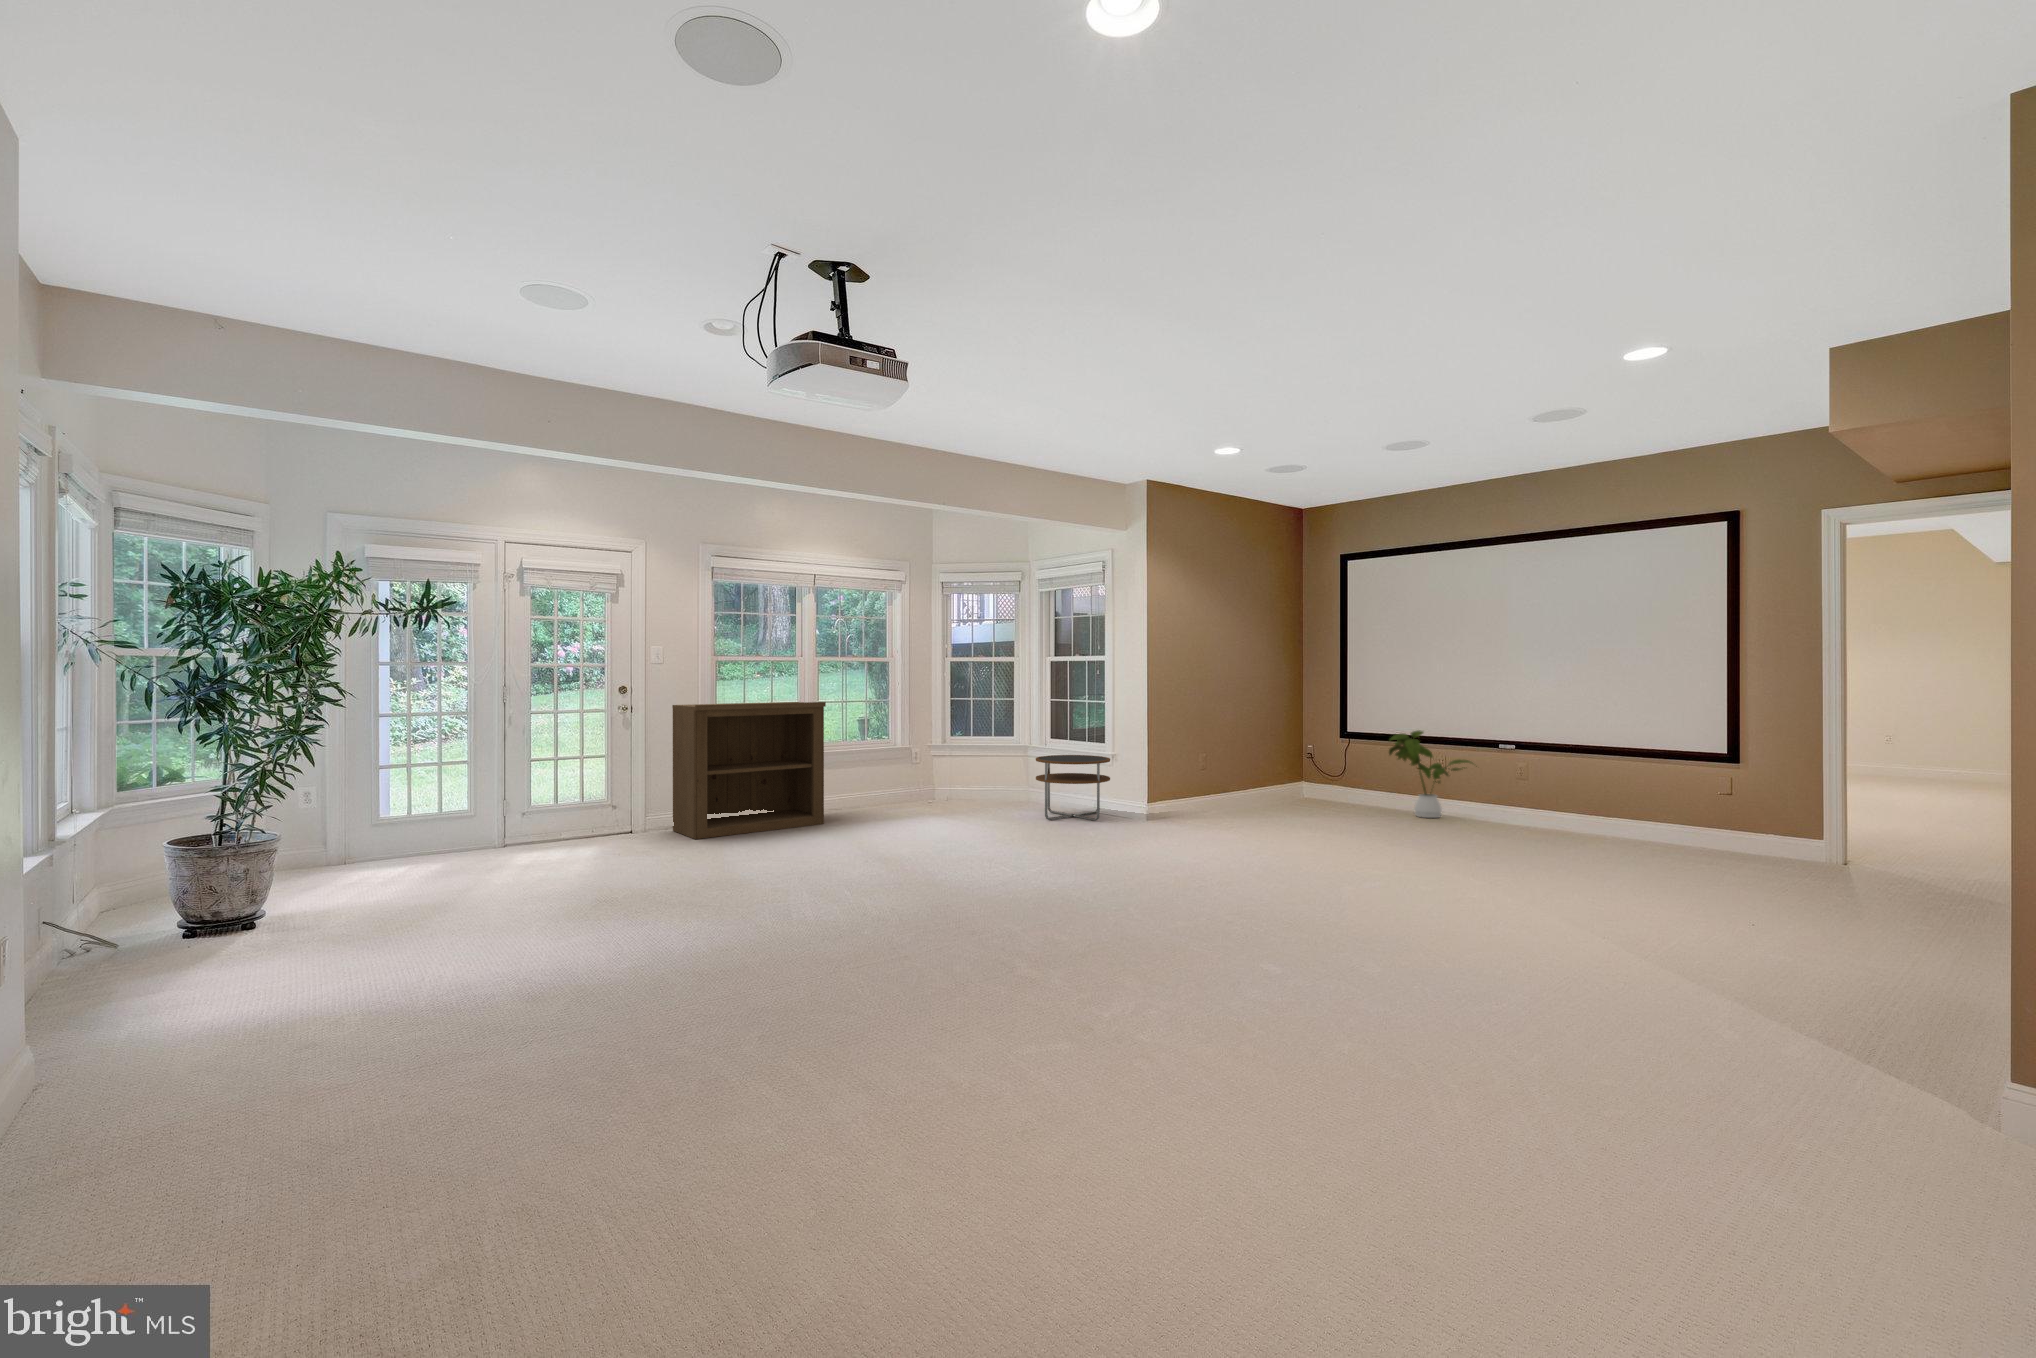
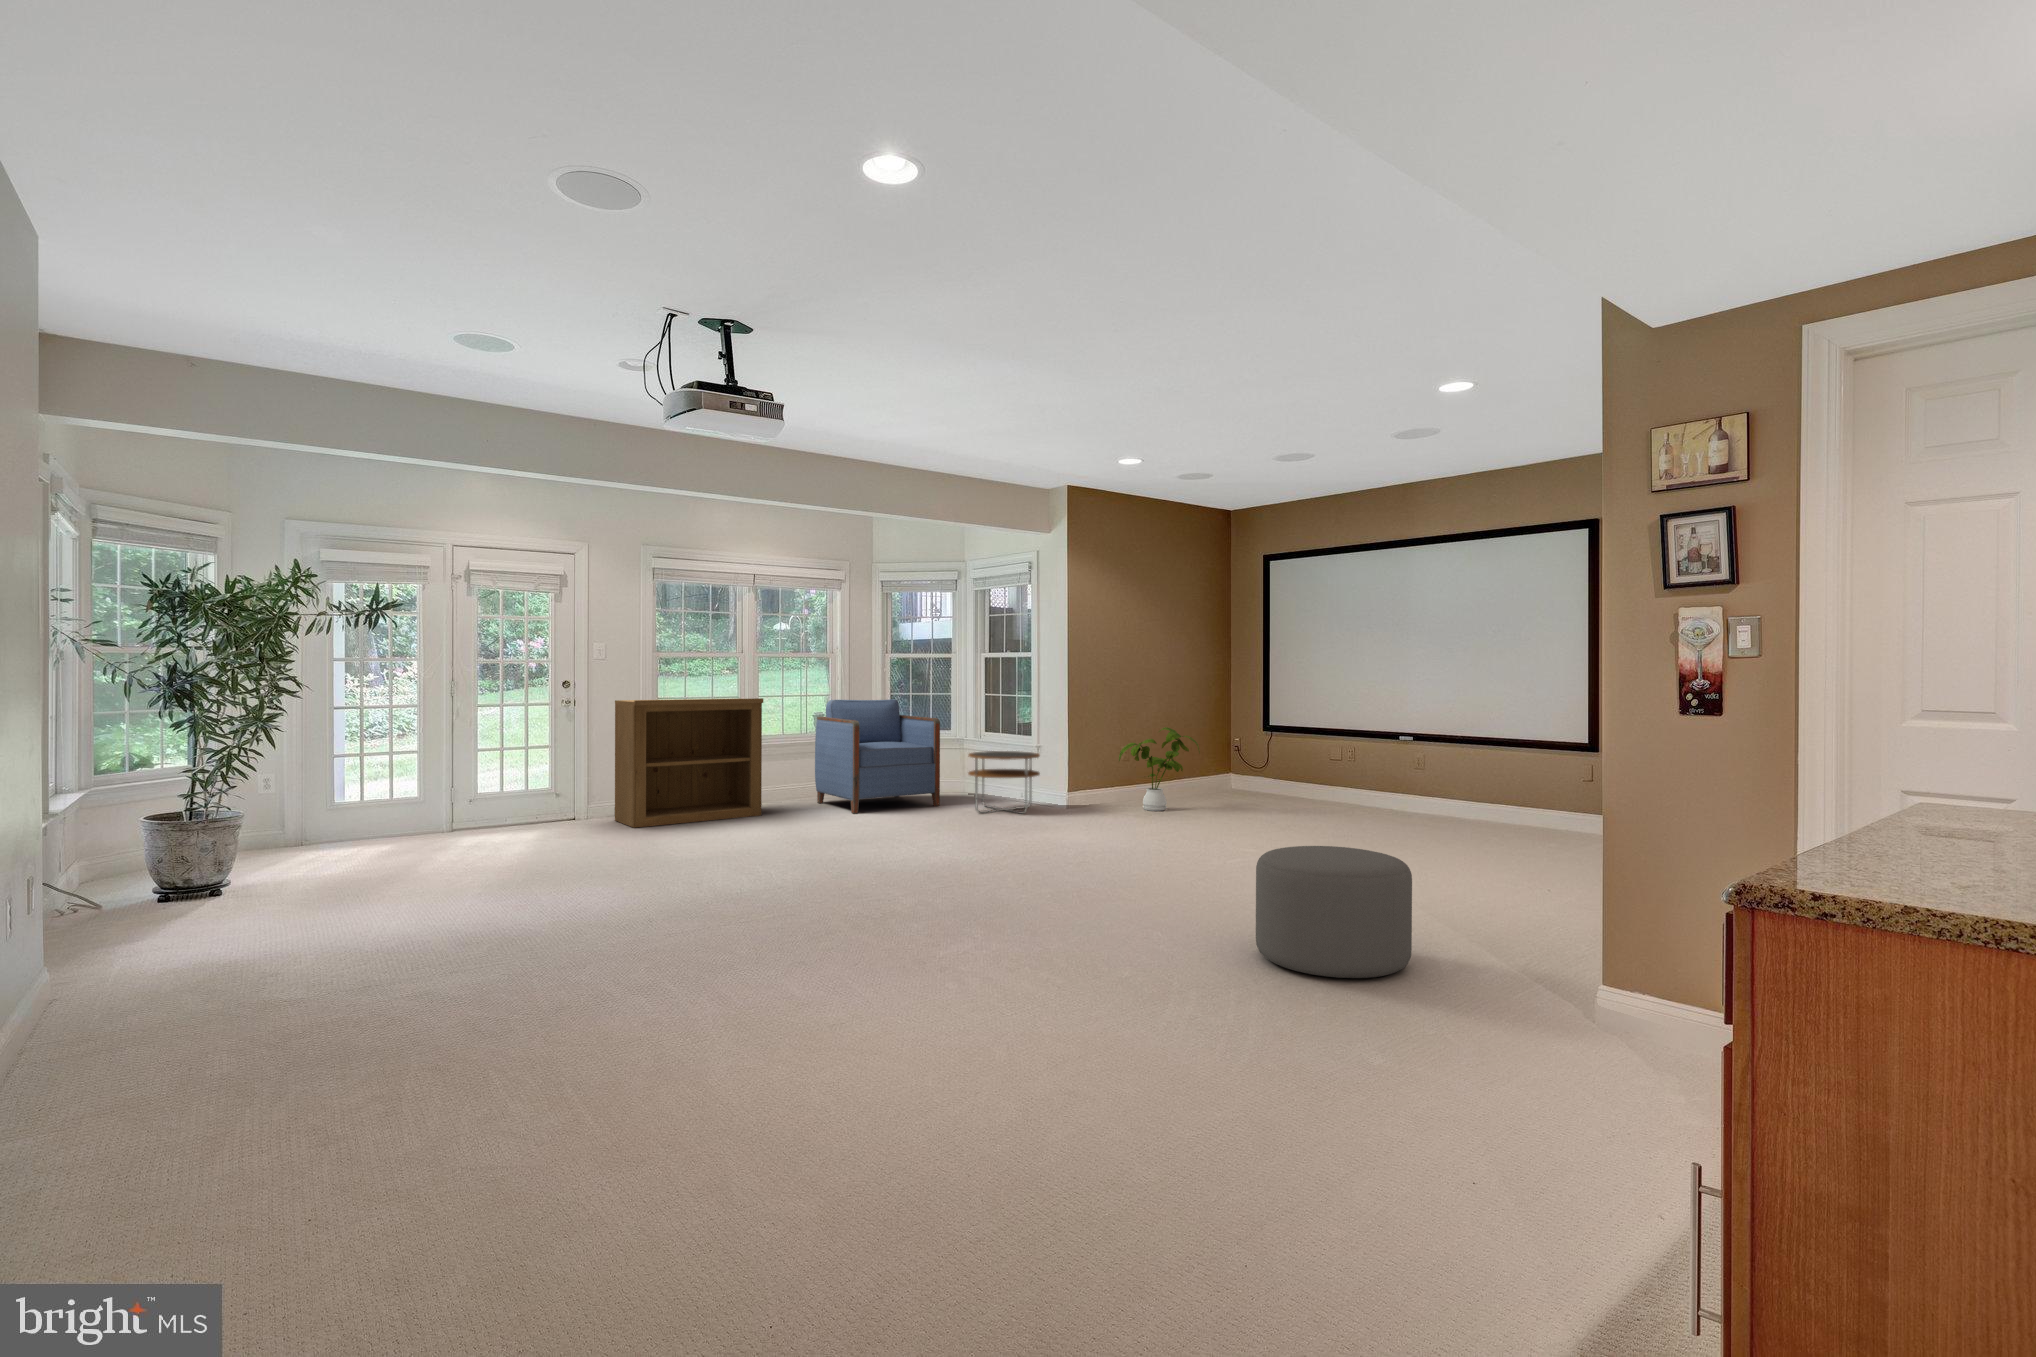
armchair: none [874,702,1004,821] -> present [815,699,940,813]
house plant: present [1389,730,1473,818] -> present [1119,727,1200,811]
ottoman: none [1473,874,1680,1041] -> present [1256,846,1412,978]

